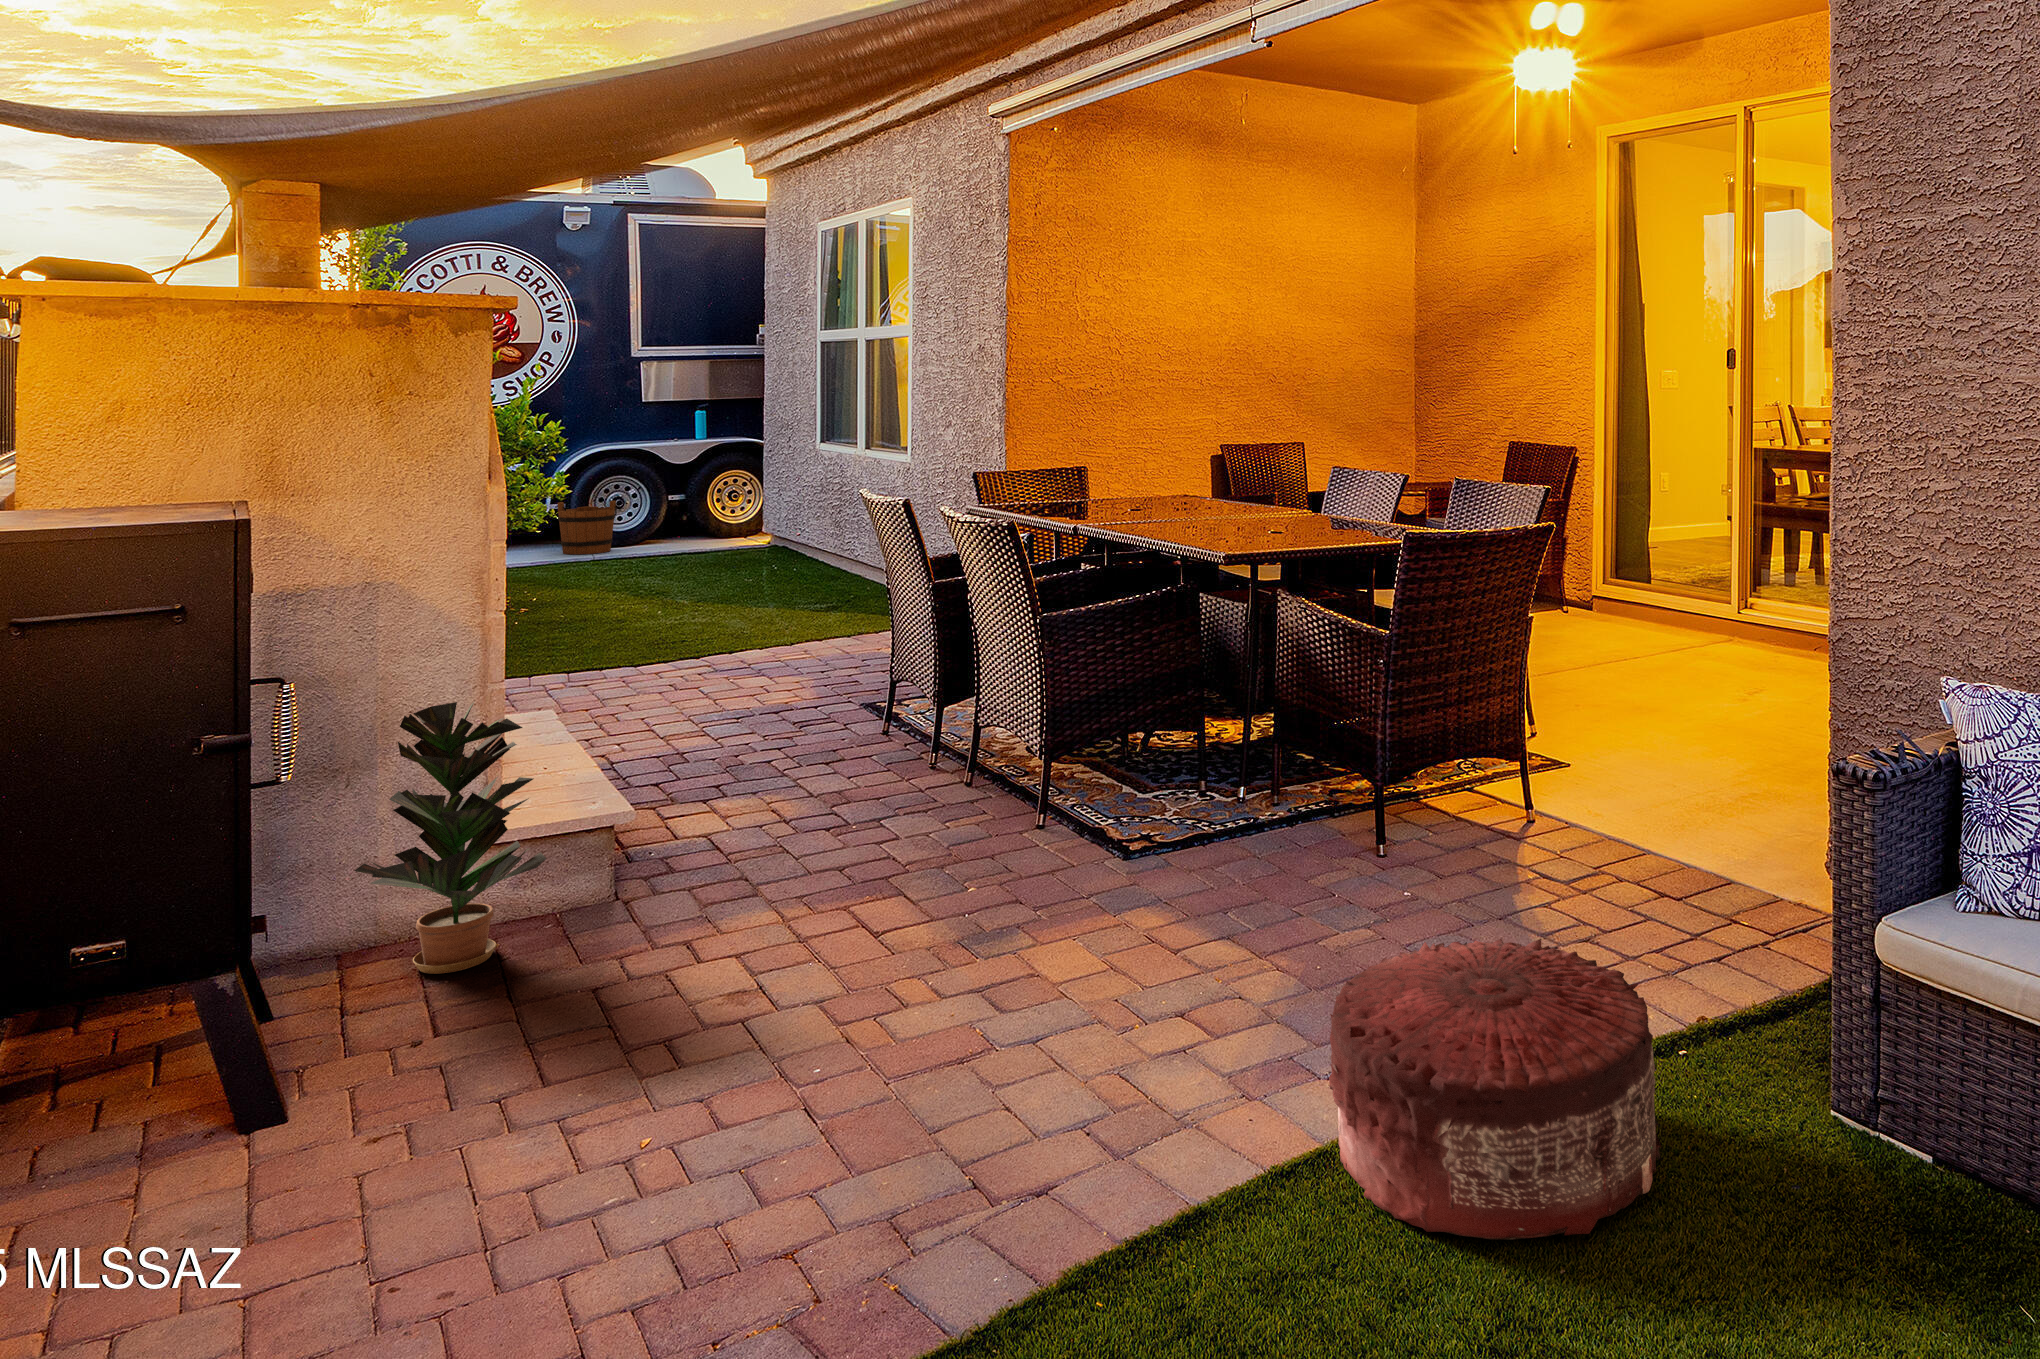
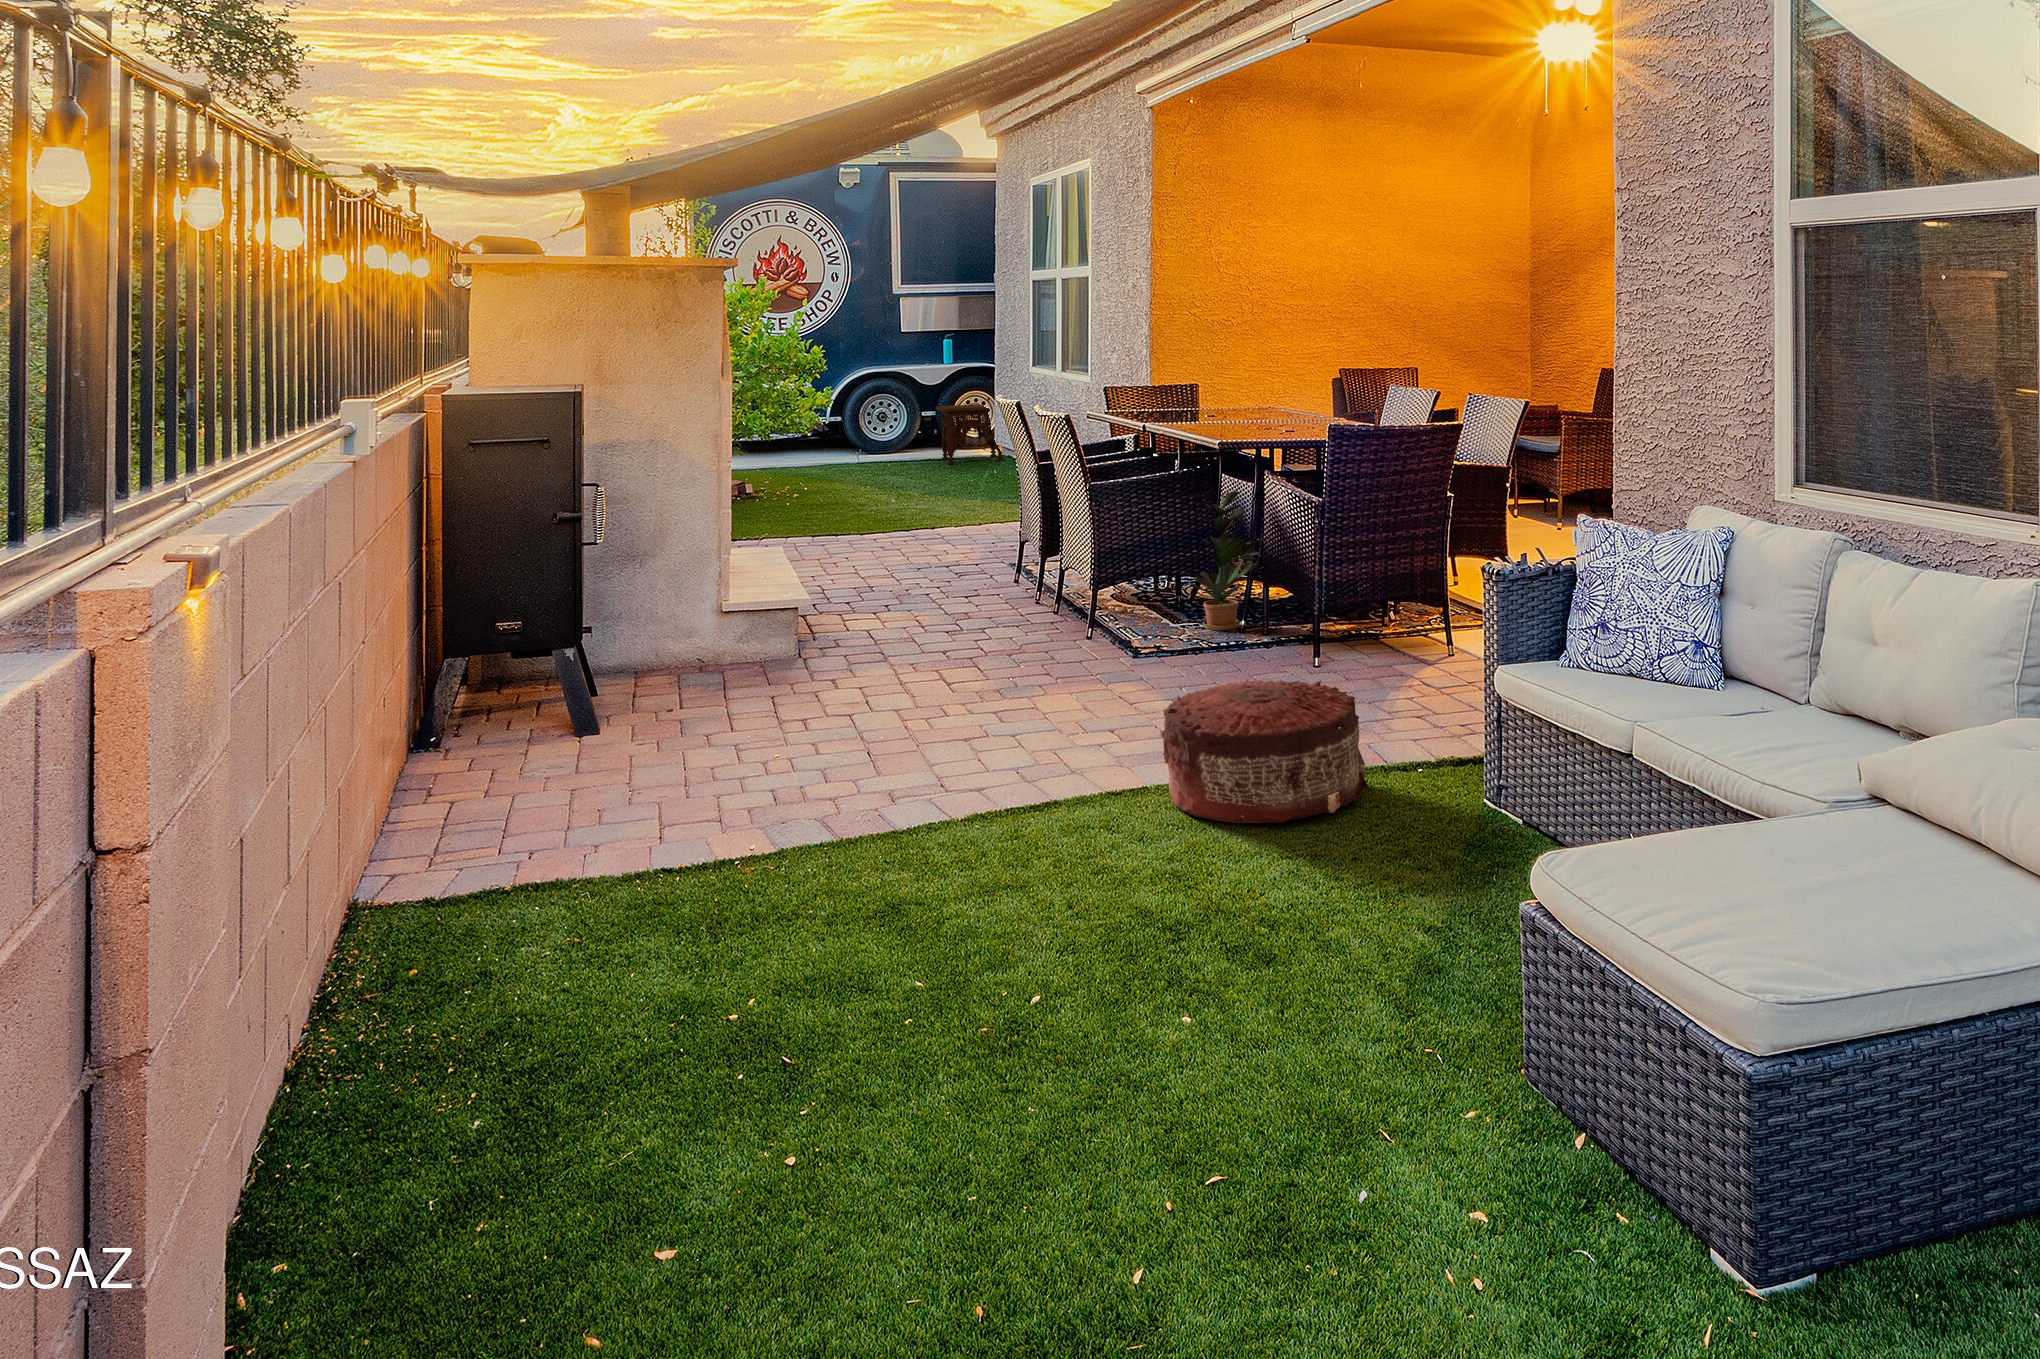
side table: none [687,487,783,561] -> present [935,404,1004,464]
bucket: present [557,501,617,554] -> none [839,415,884,458]
potted plant: present [355,702,546,974] -> present [1190,492,1259,630]

